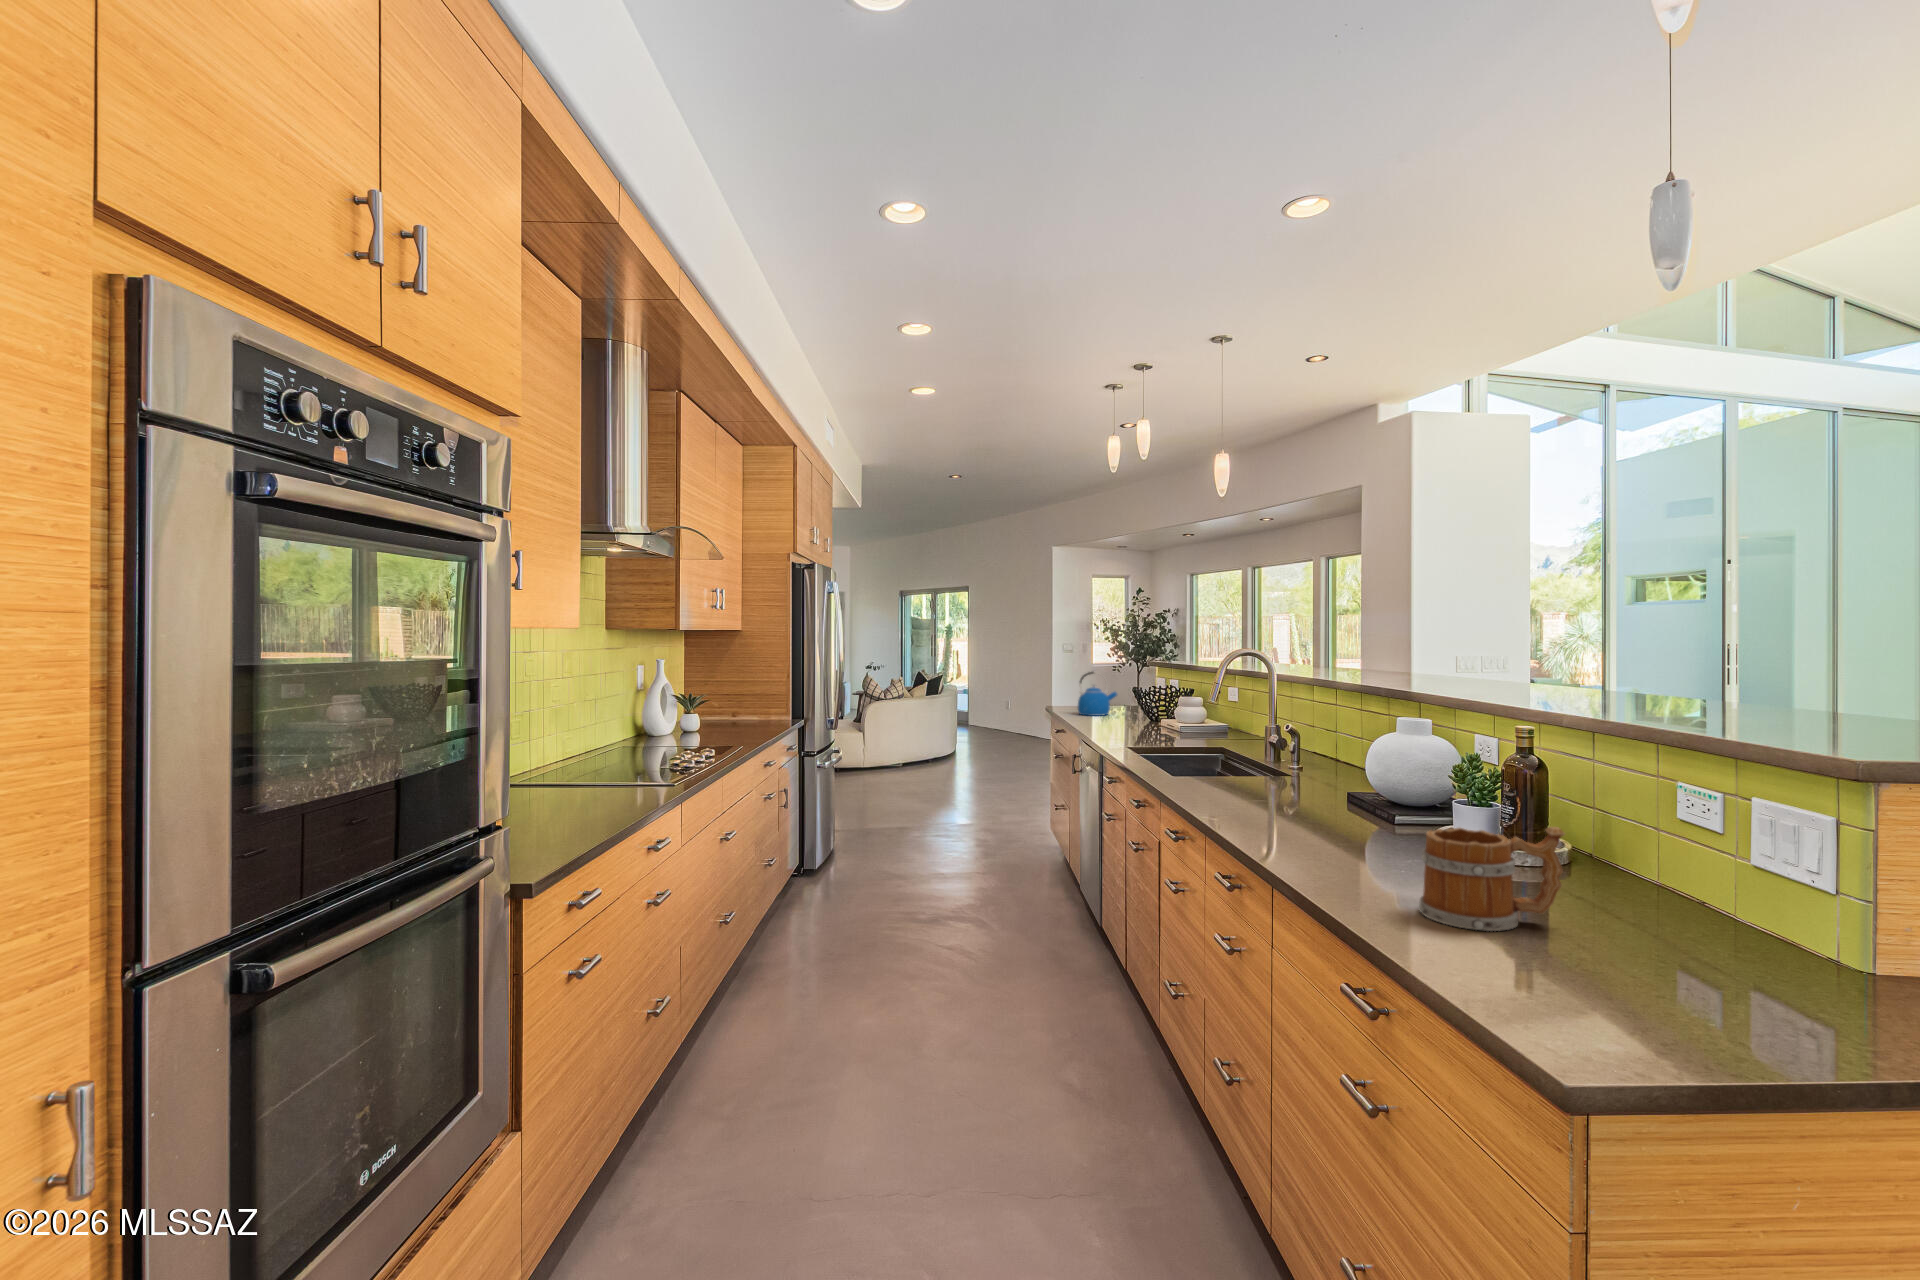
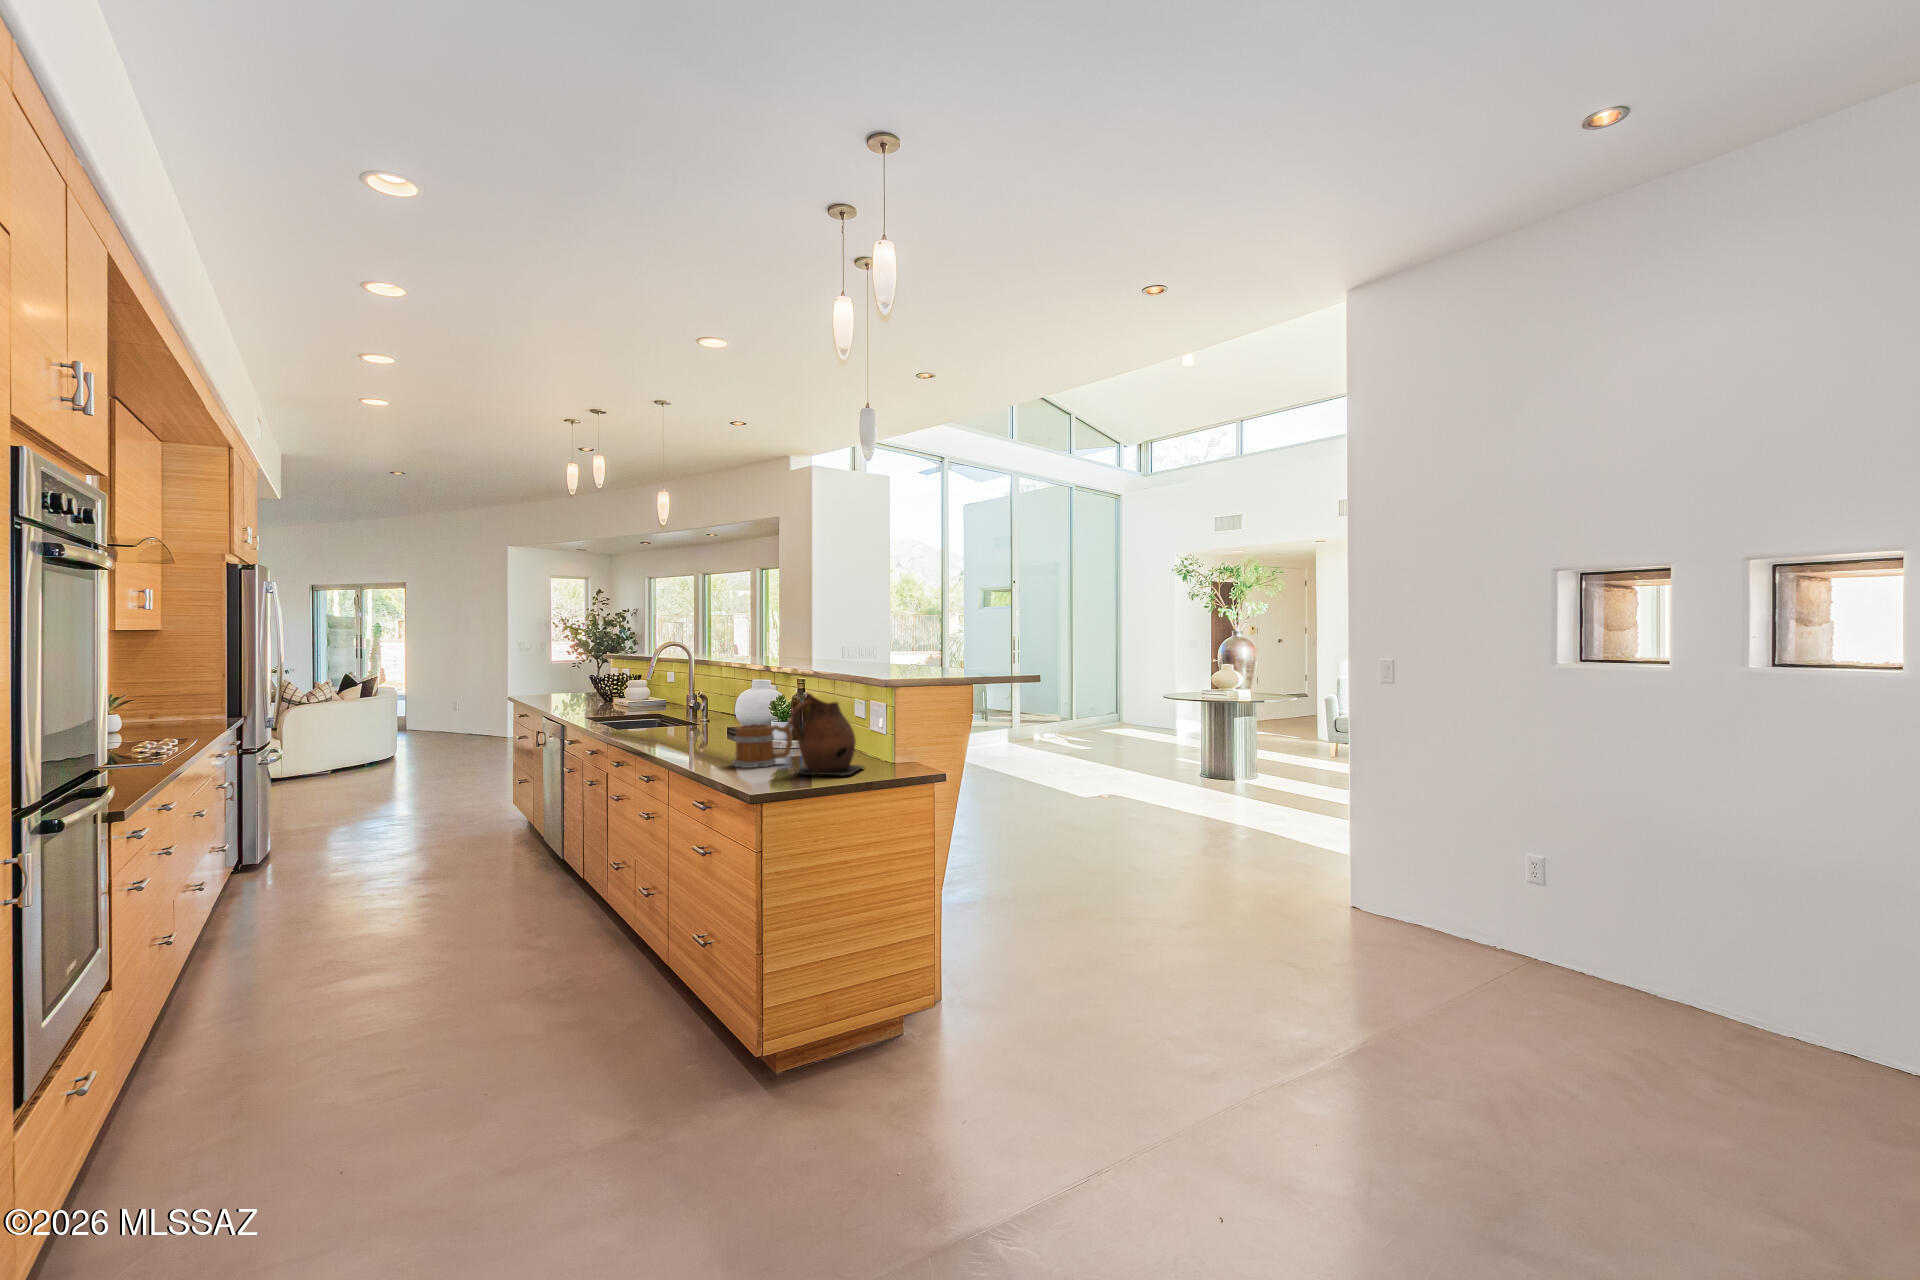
kettle: present [1078,672,1117,716] -> none [540,664,577,702]
ceramic pitcher: none [1607,789,1819,1035] -> present [791,693,864,776]

